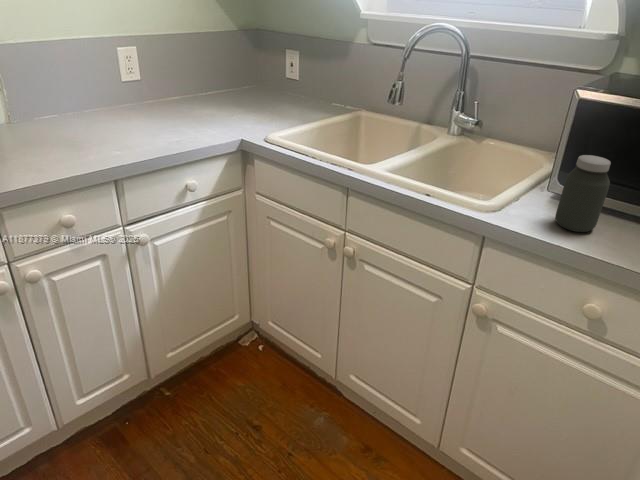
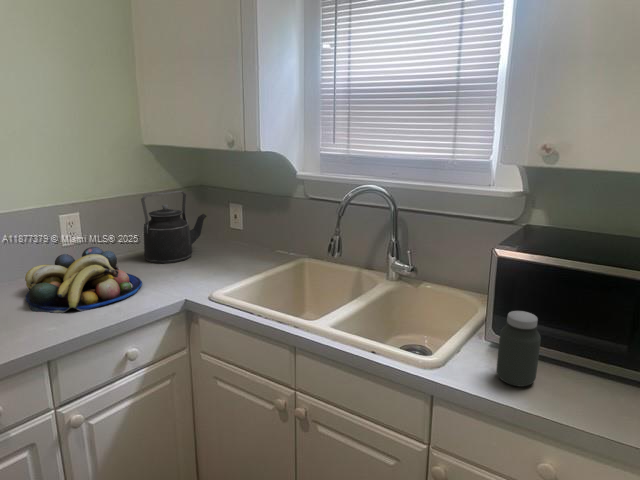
kettle: none [198,31,264,107] -> present [141,191,207,263]
fruit bowl: none [89,81,200,140] -> present [25,247,142,313]

